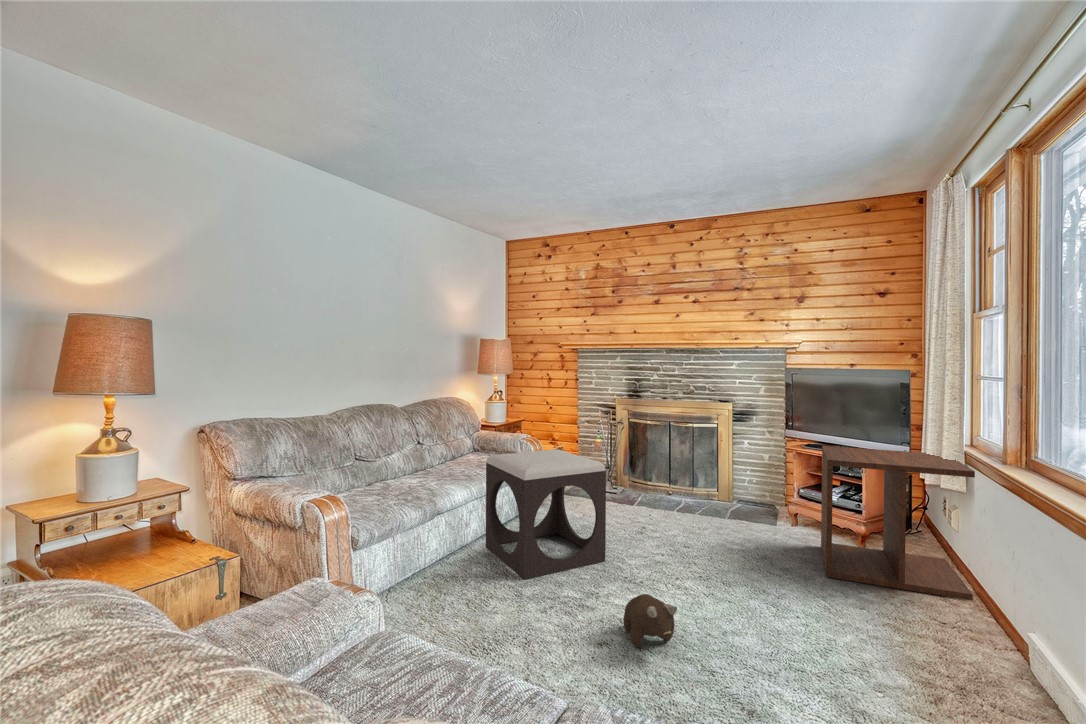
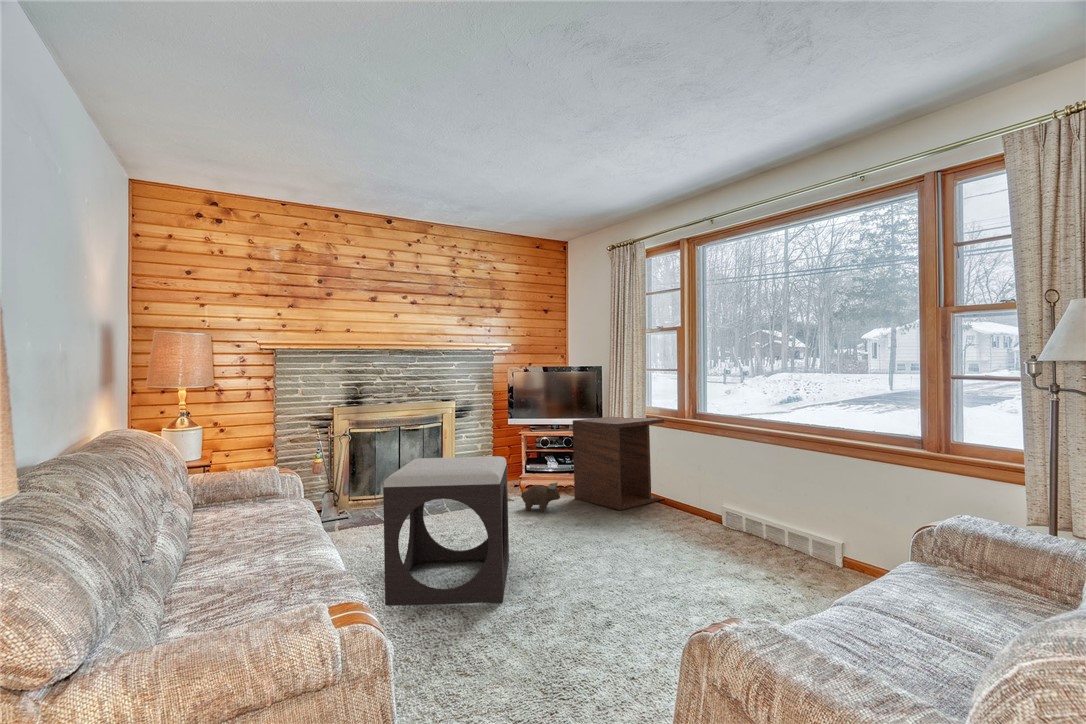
plush toy: present [624,594,677,647] -> present [522,483,561,512]

